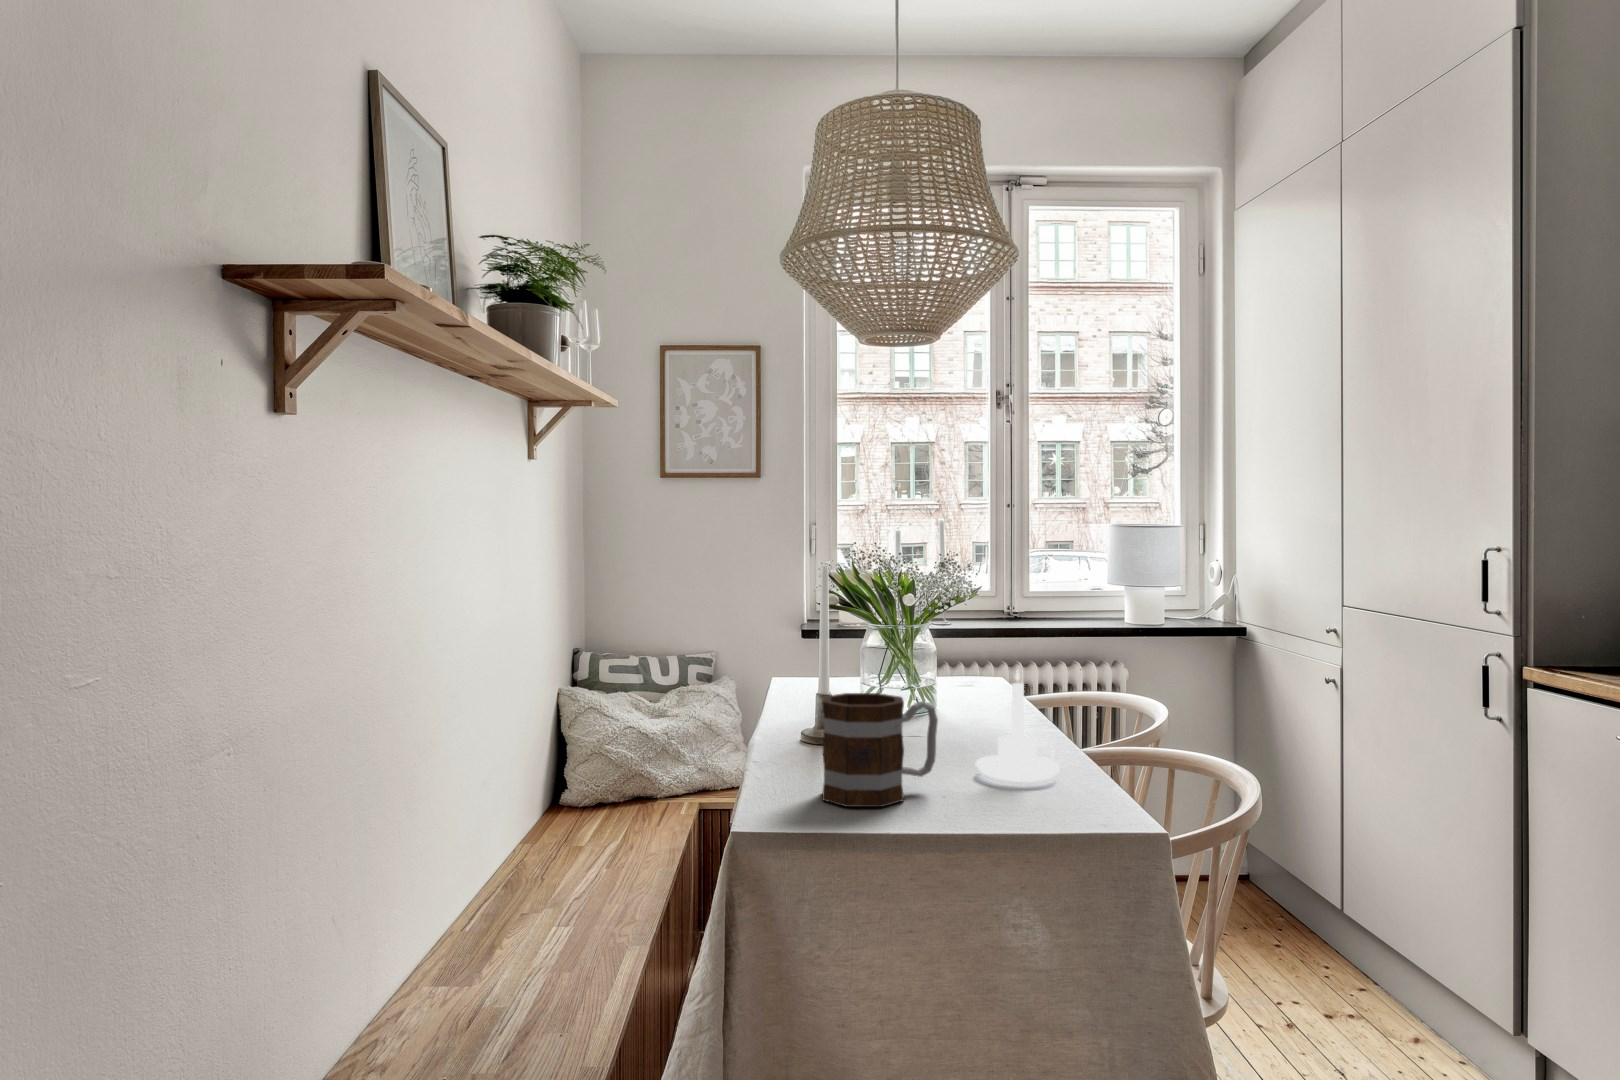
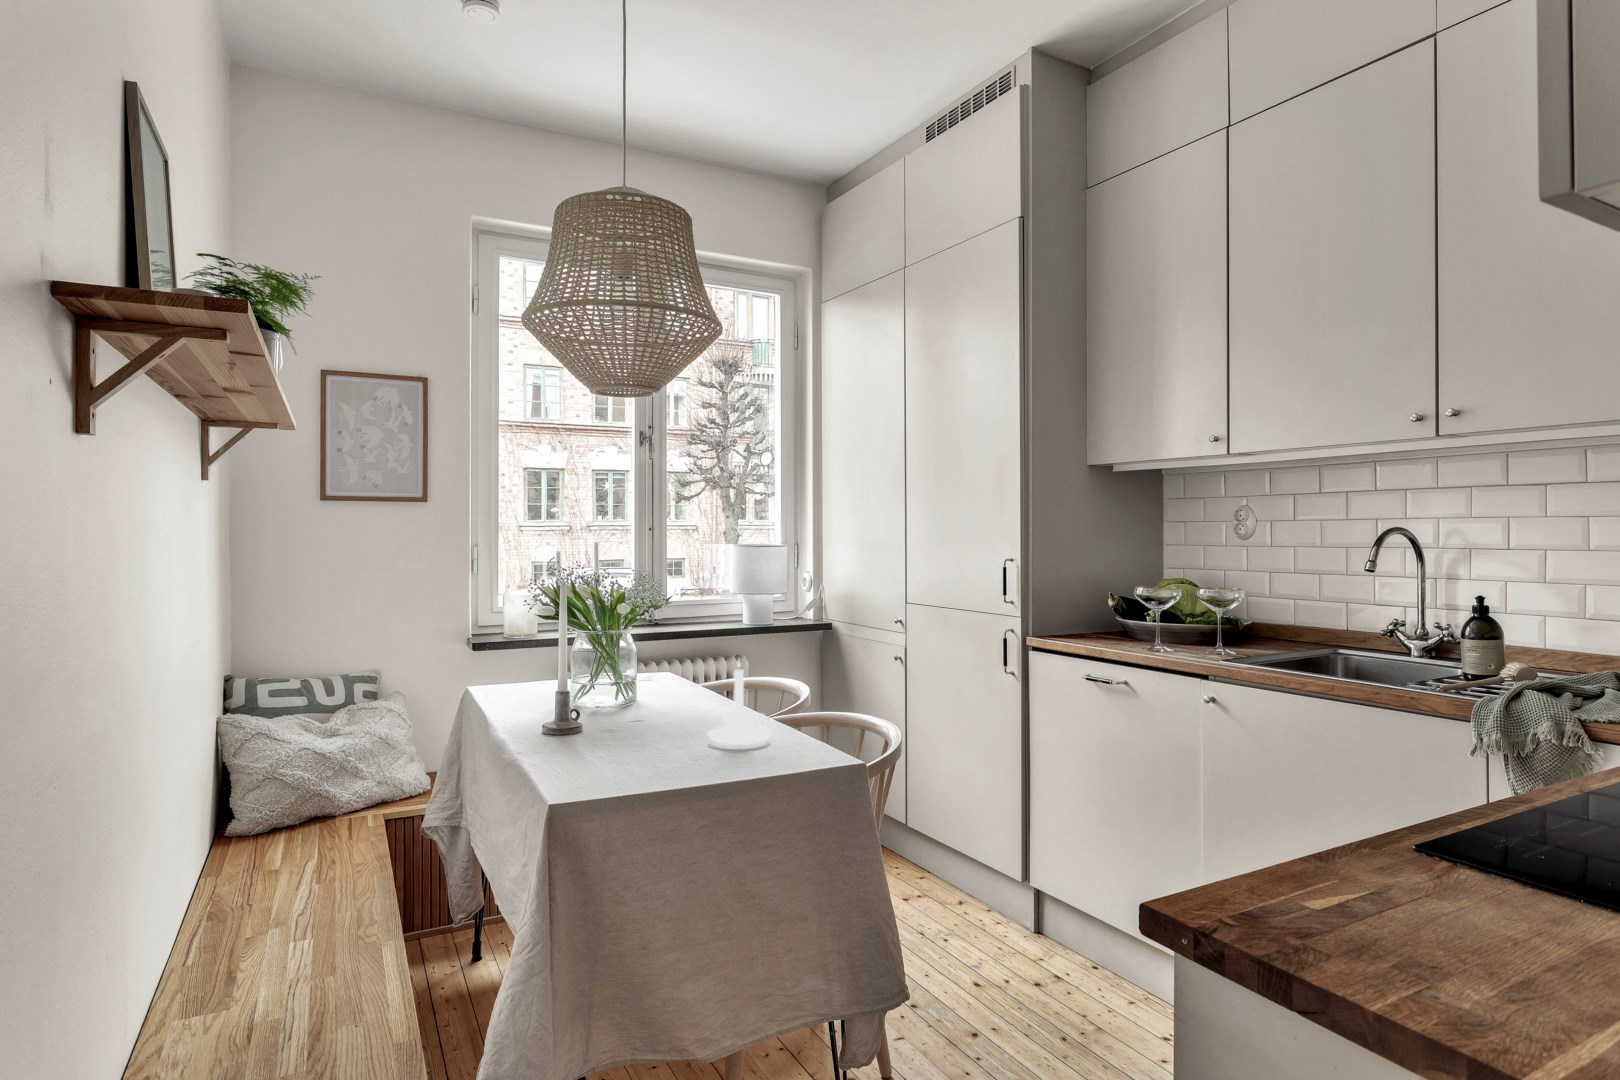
mug: present [822,693,938,807] -> none [599,685,688,776]

